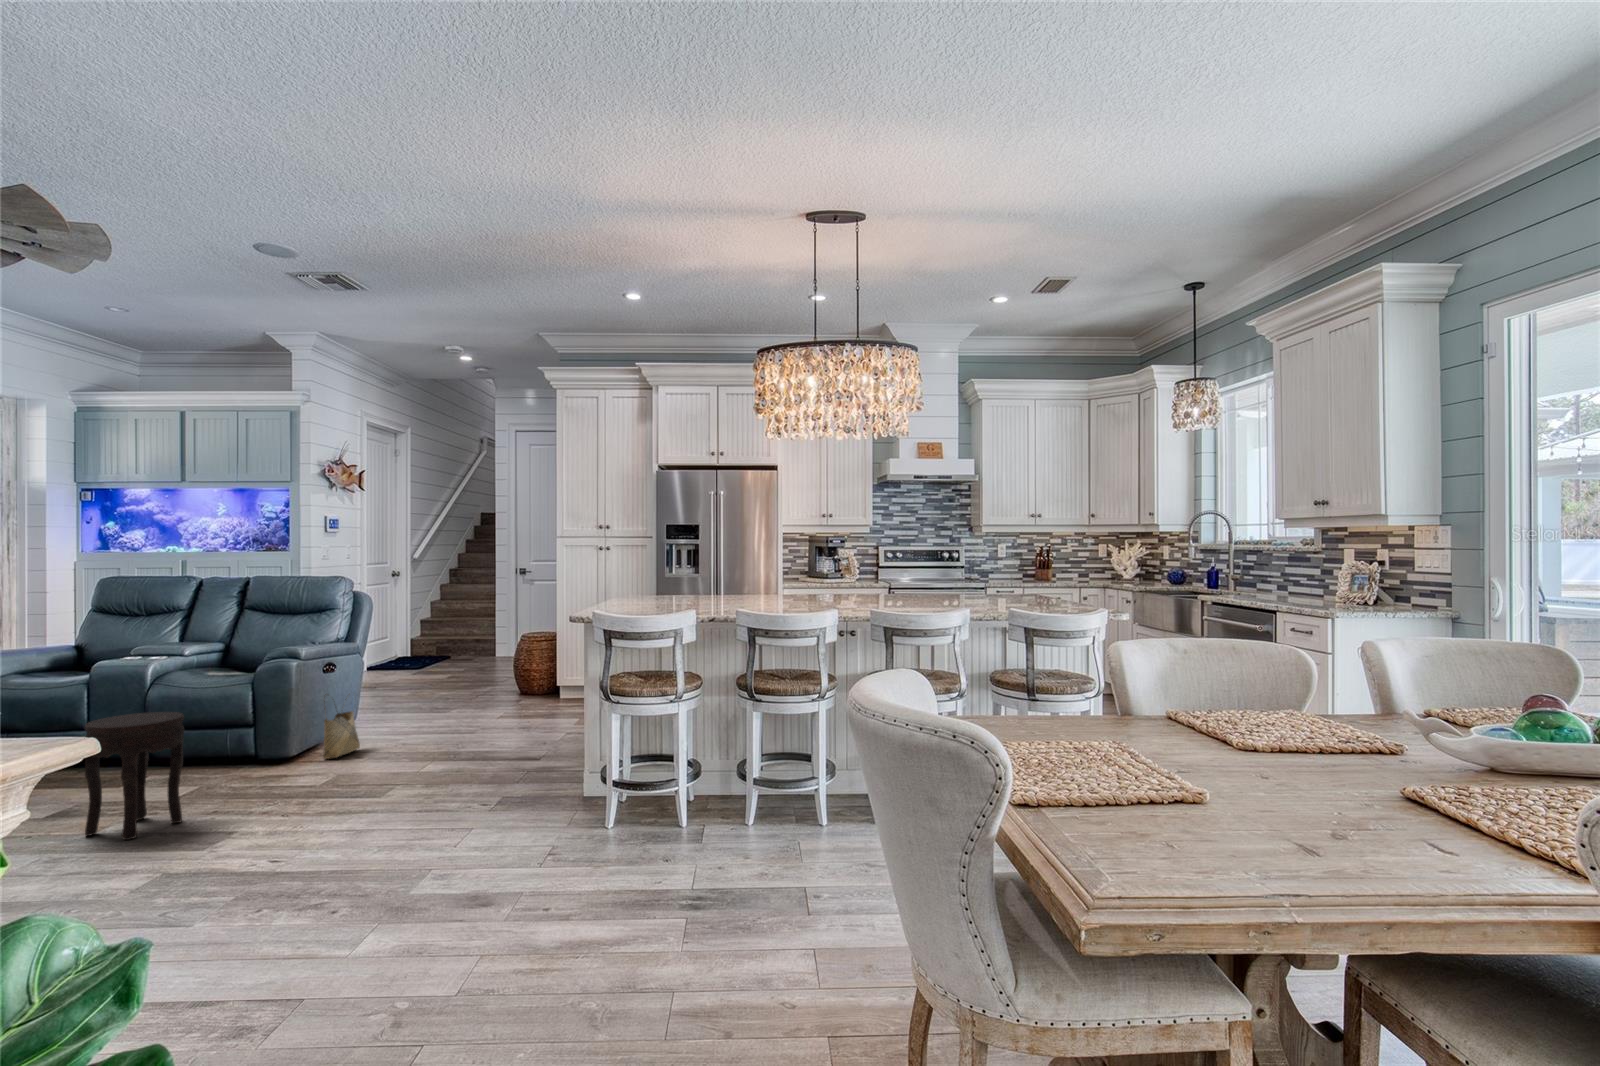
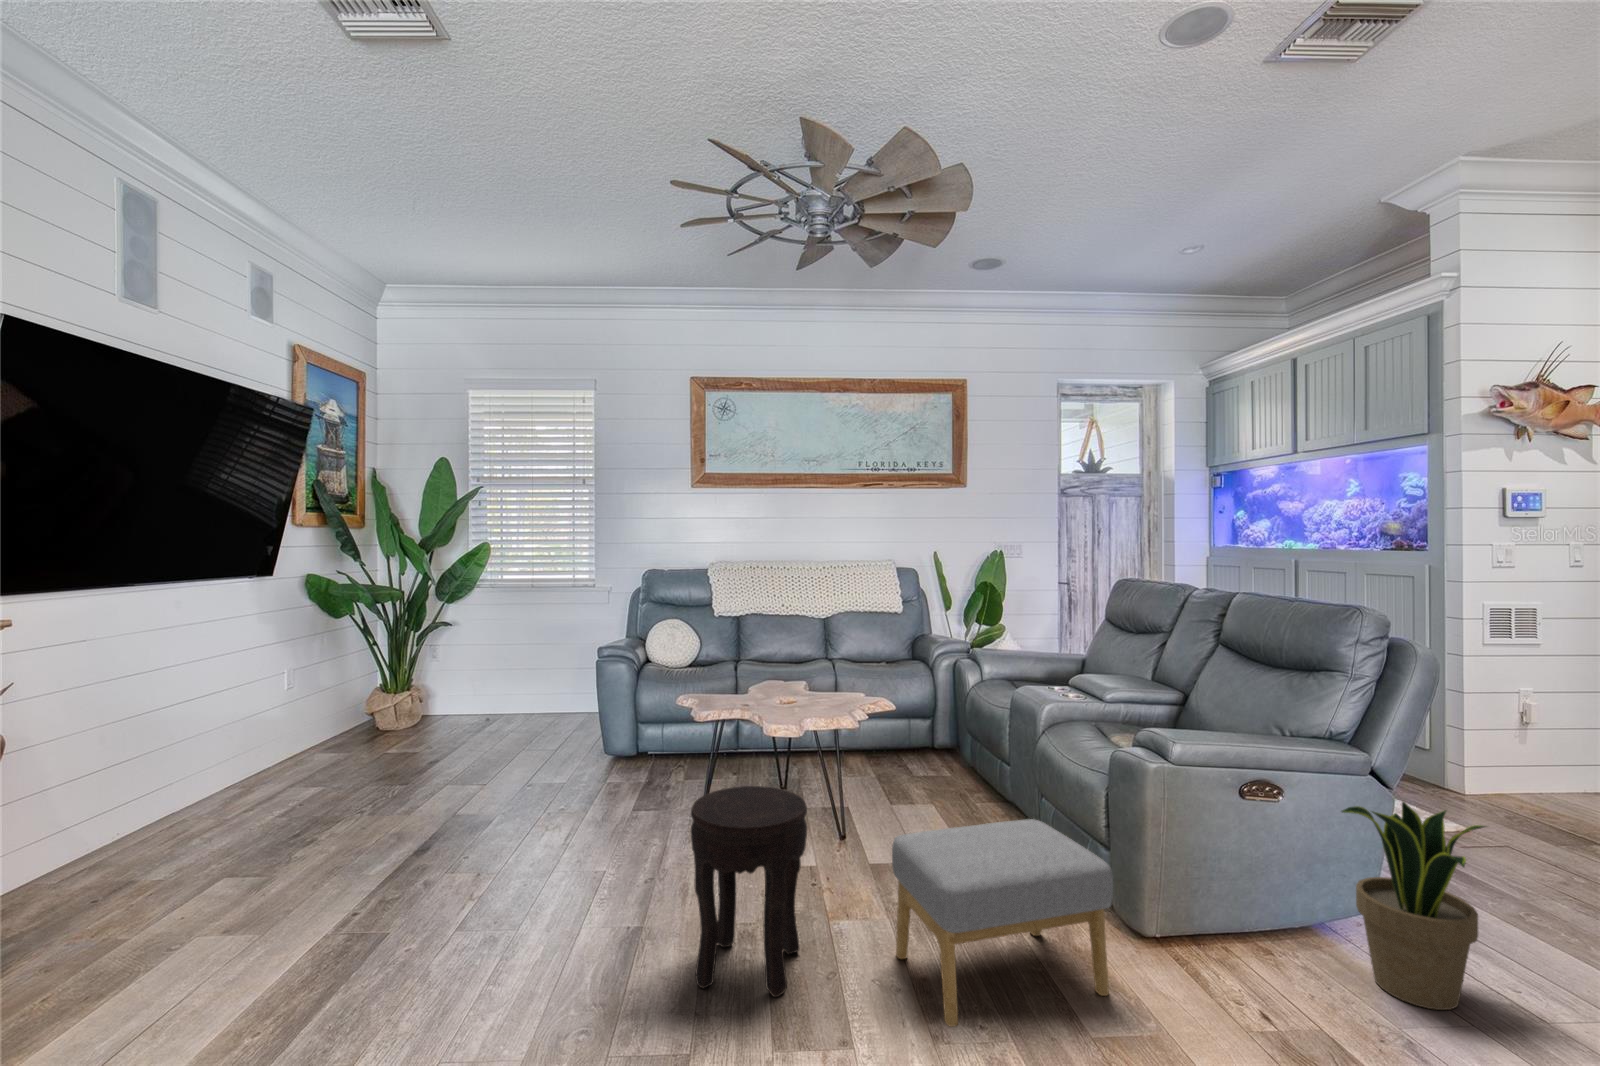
potted plant: none [364,654,412,736] -> present [1342,802,1486,1010]
woven basket: present [323,694,360,759] -> none [1162,852,1266,1005]
footstool: none [195,703,311,798] -> present [892,819,1113,1027]

